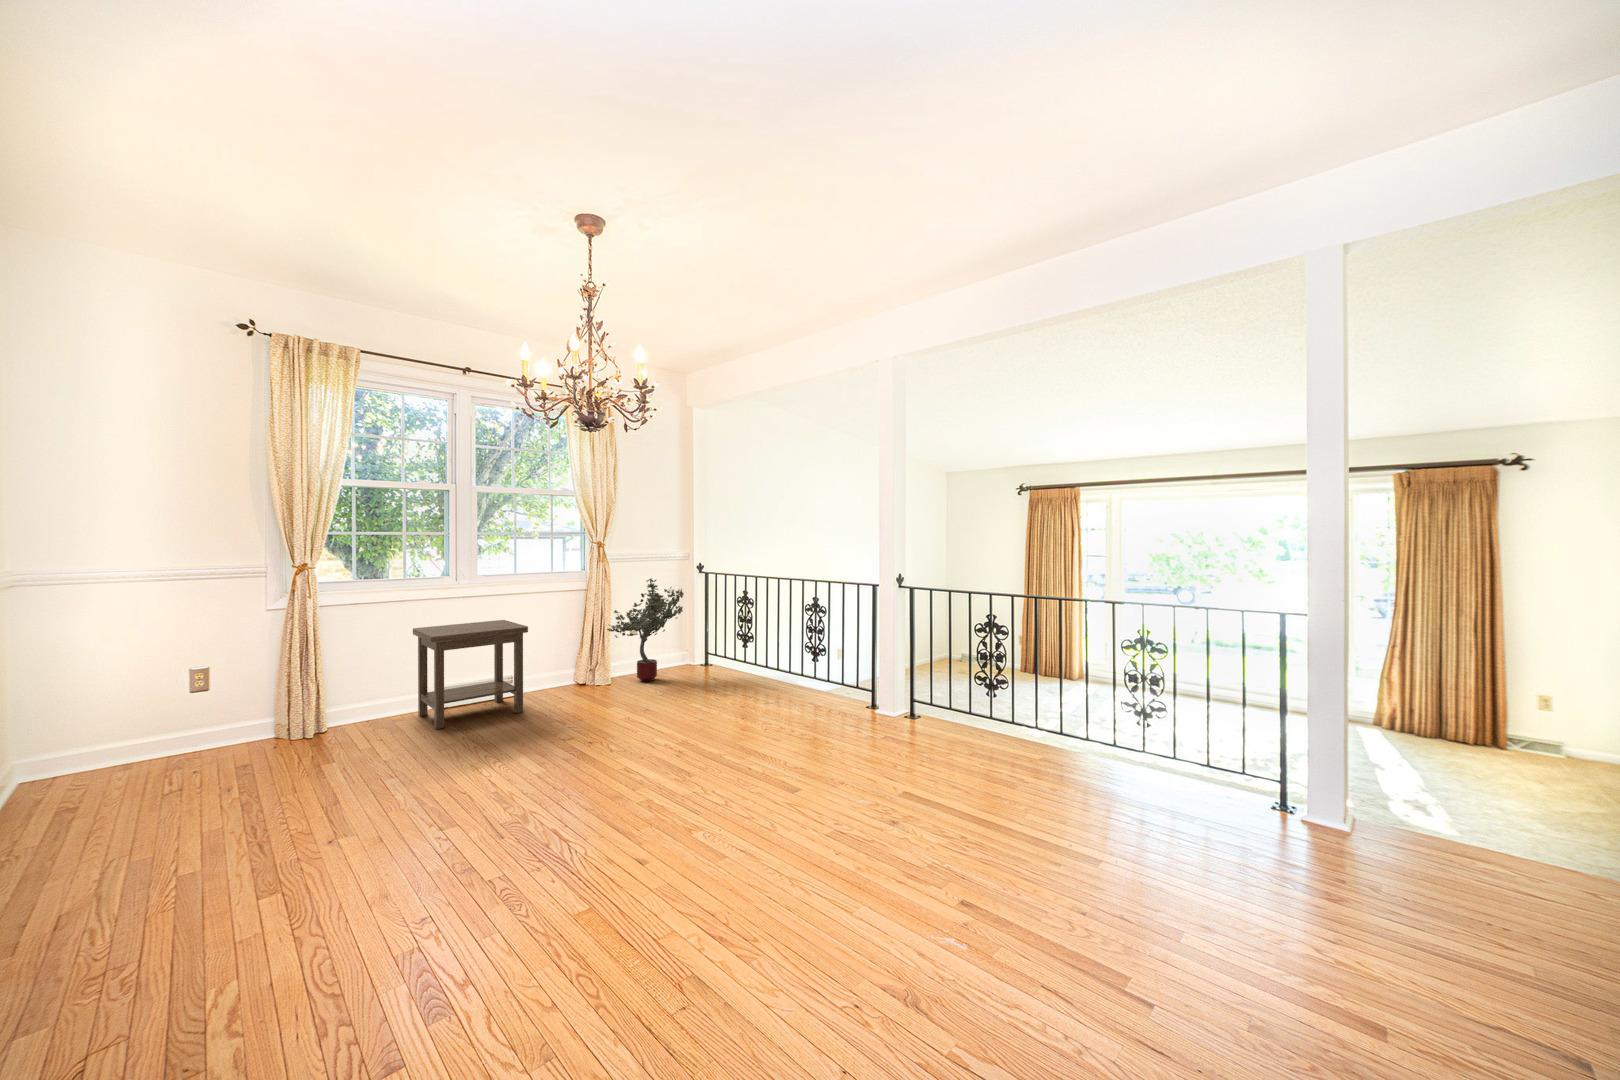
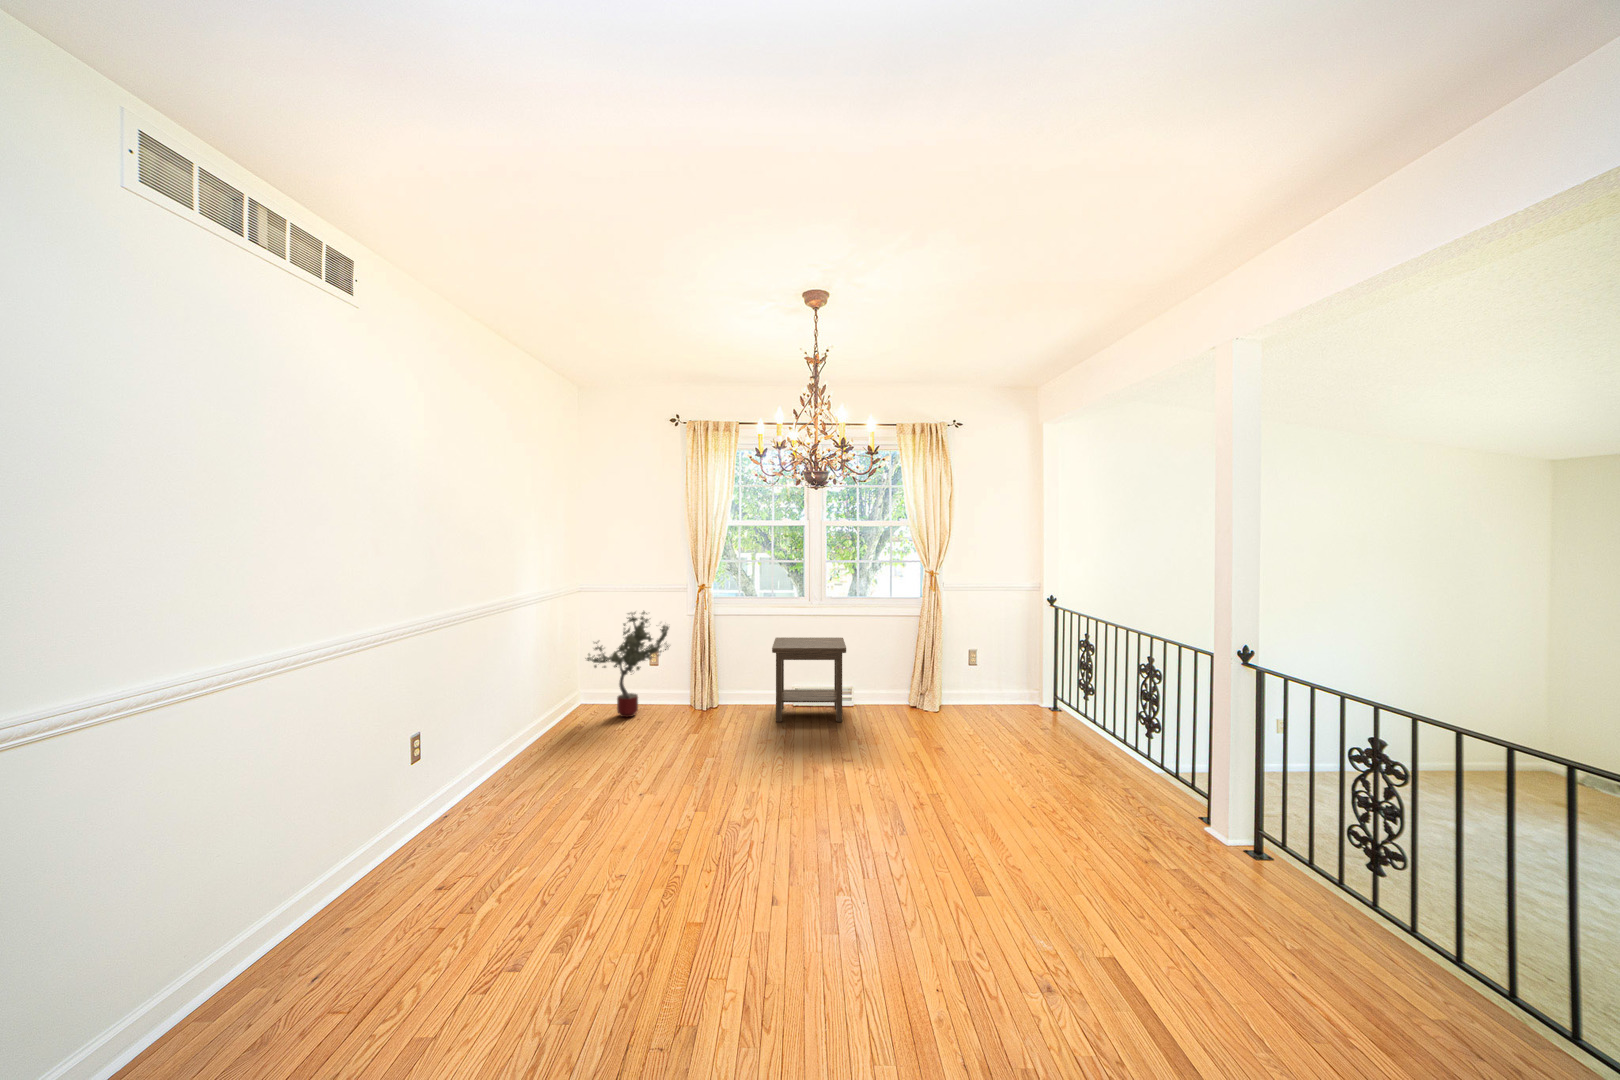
potted tree: present [607,578,684,682] -> present [587,612,669,717]

